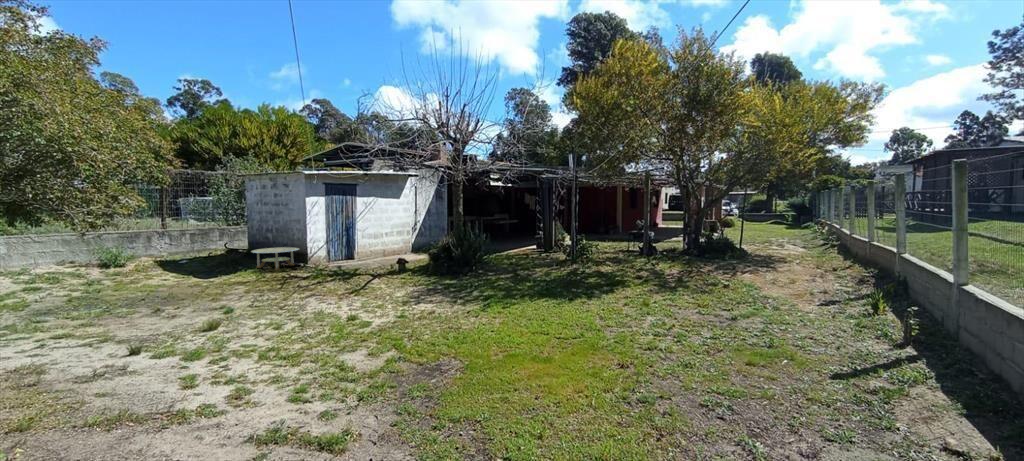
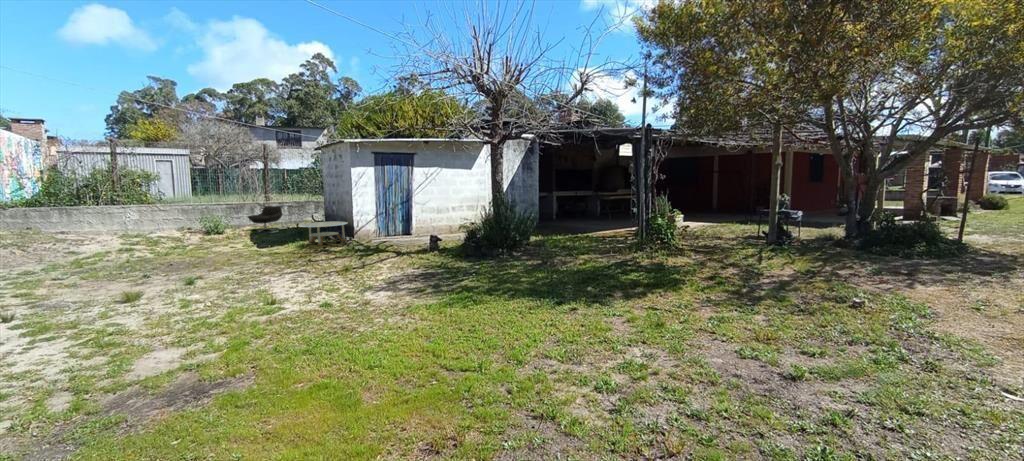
lounge chair: none [150,234,188,261] -> present [248,206,282,229]

